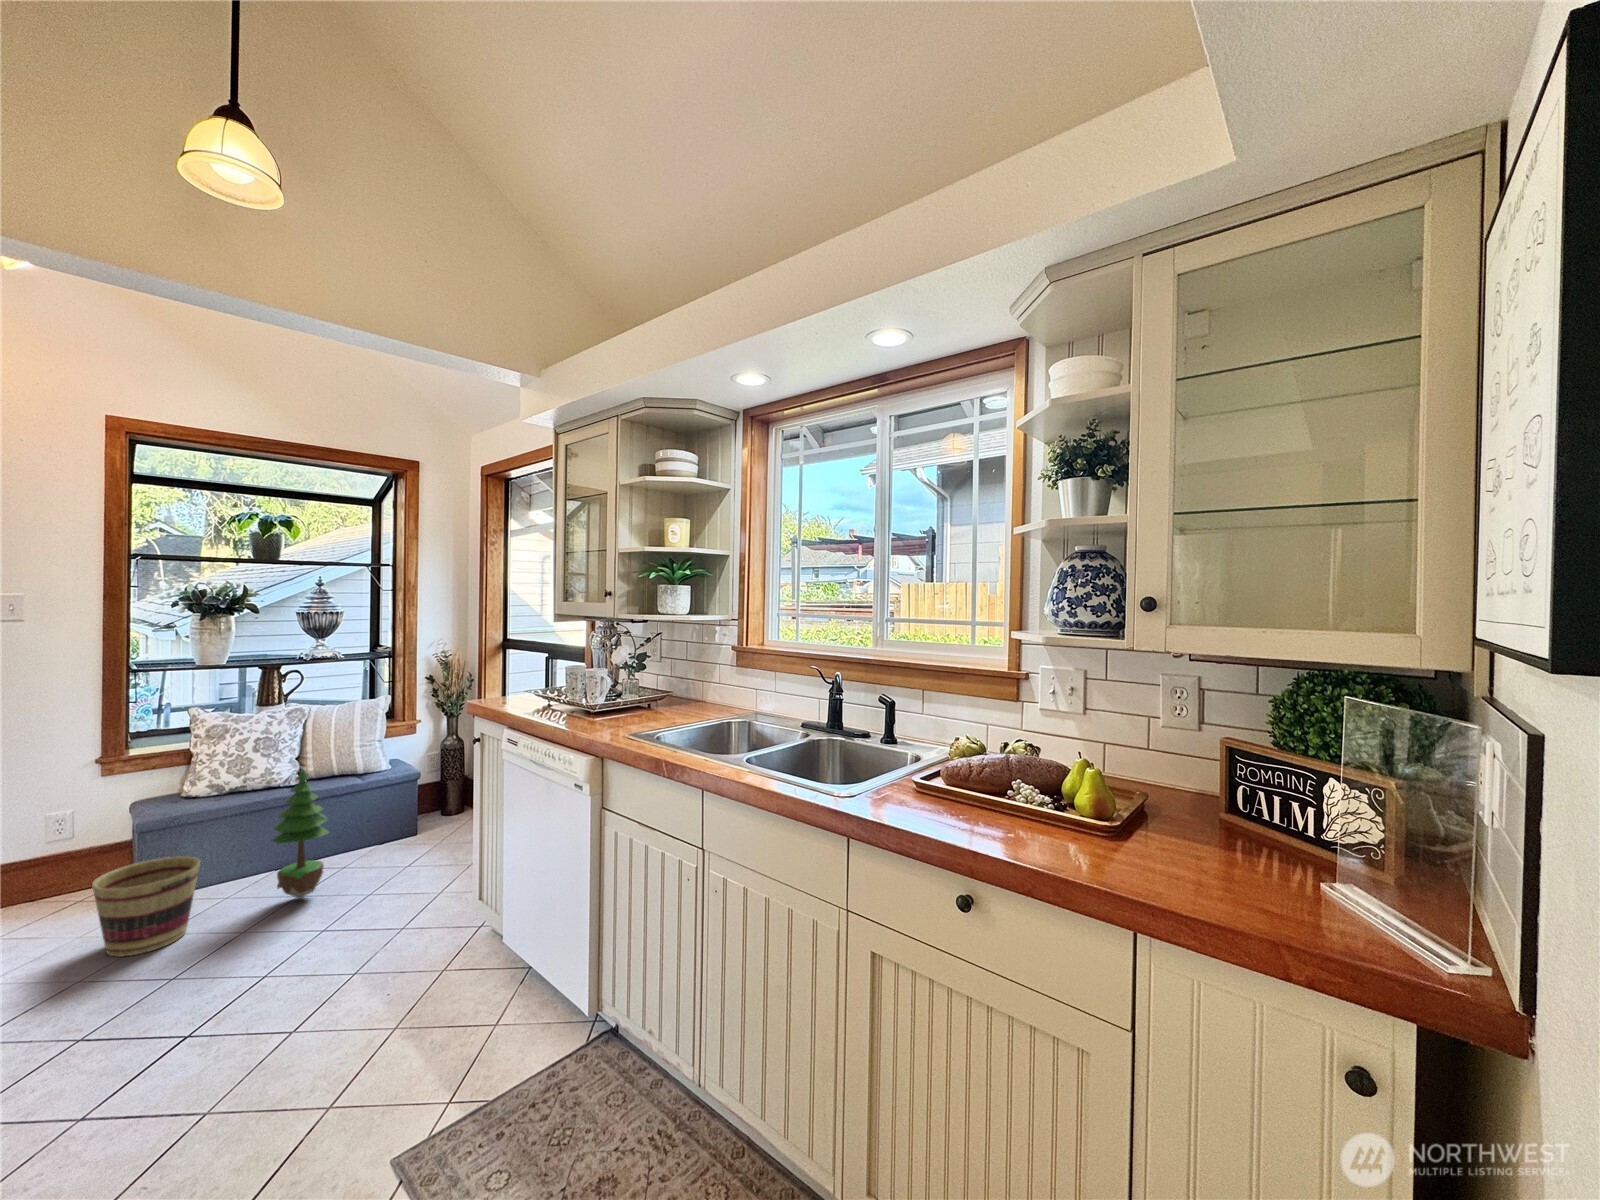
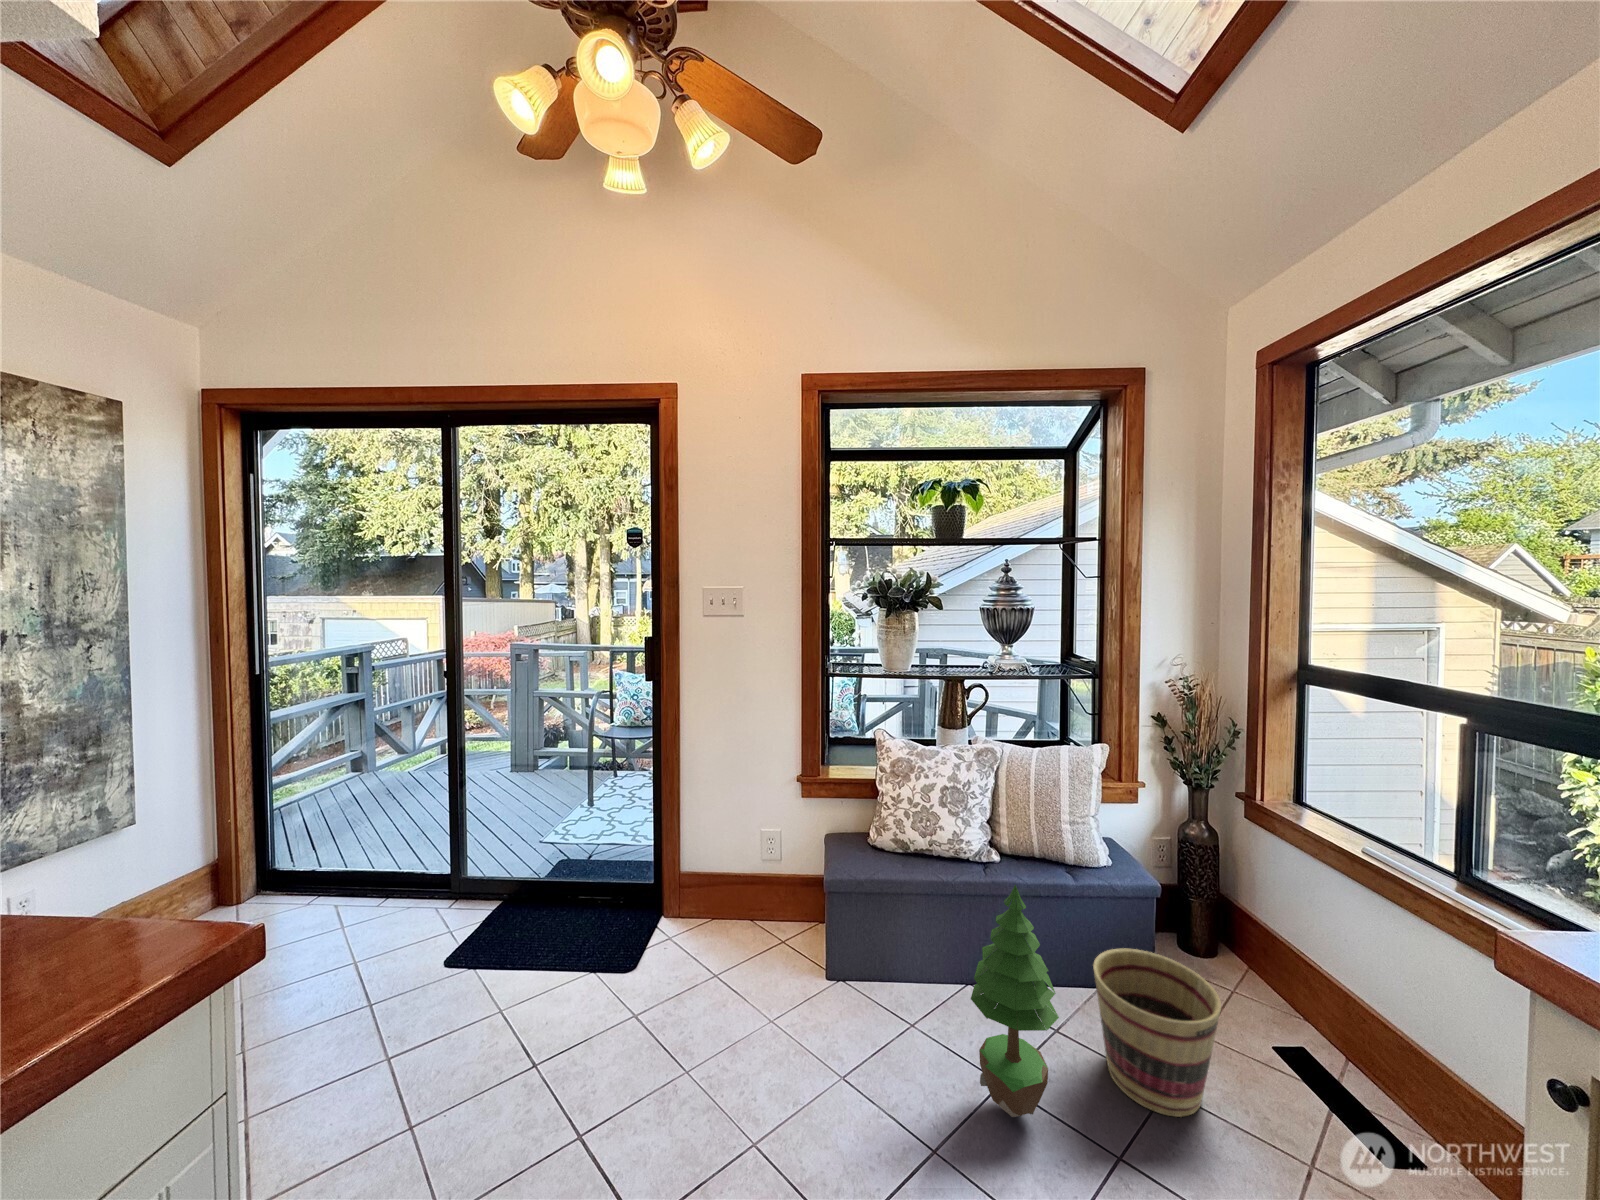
basket: present [92,856,200,957] -> present [1093,948,1221,1117]

